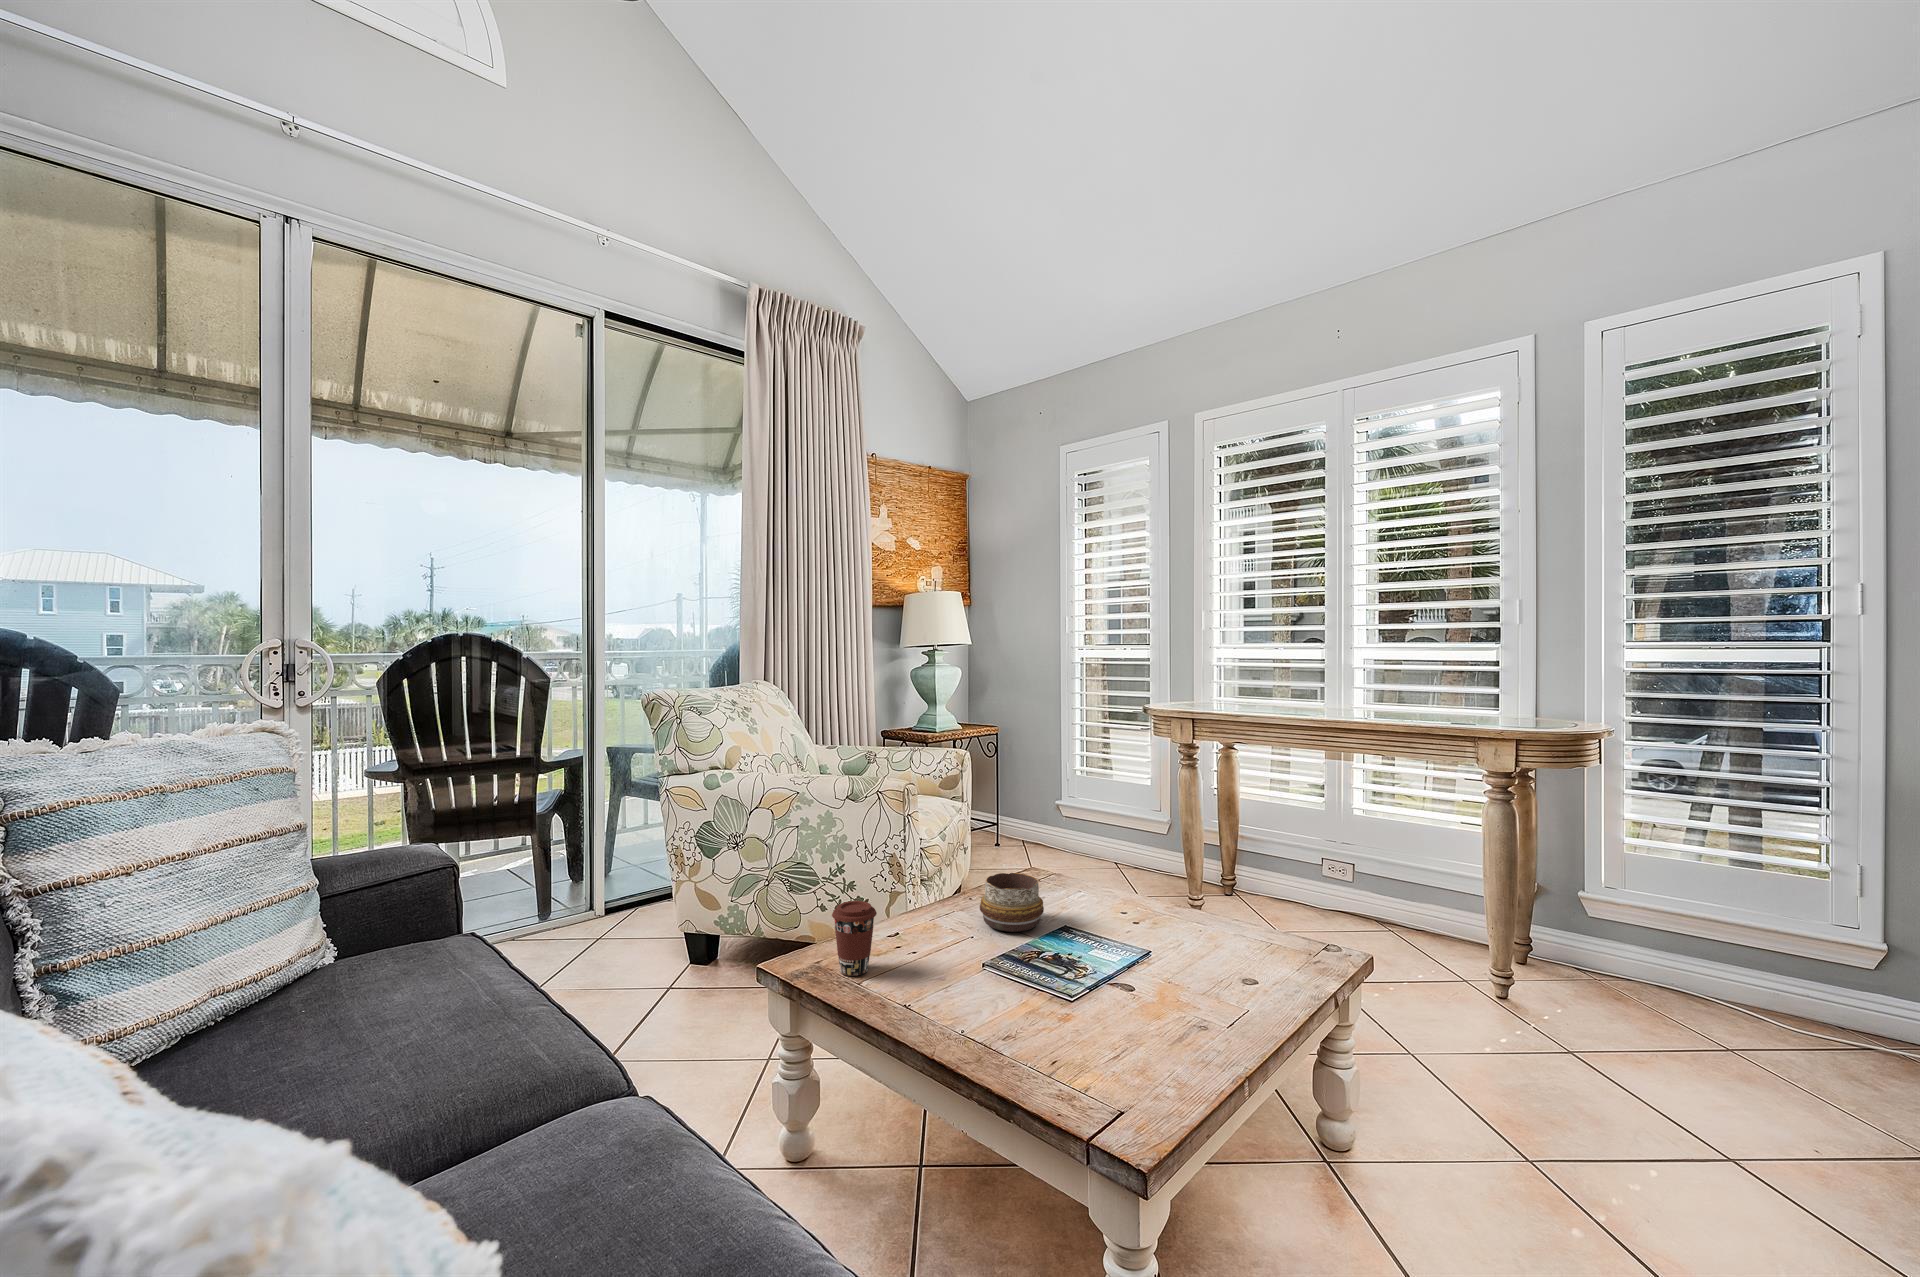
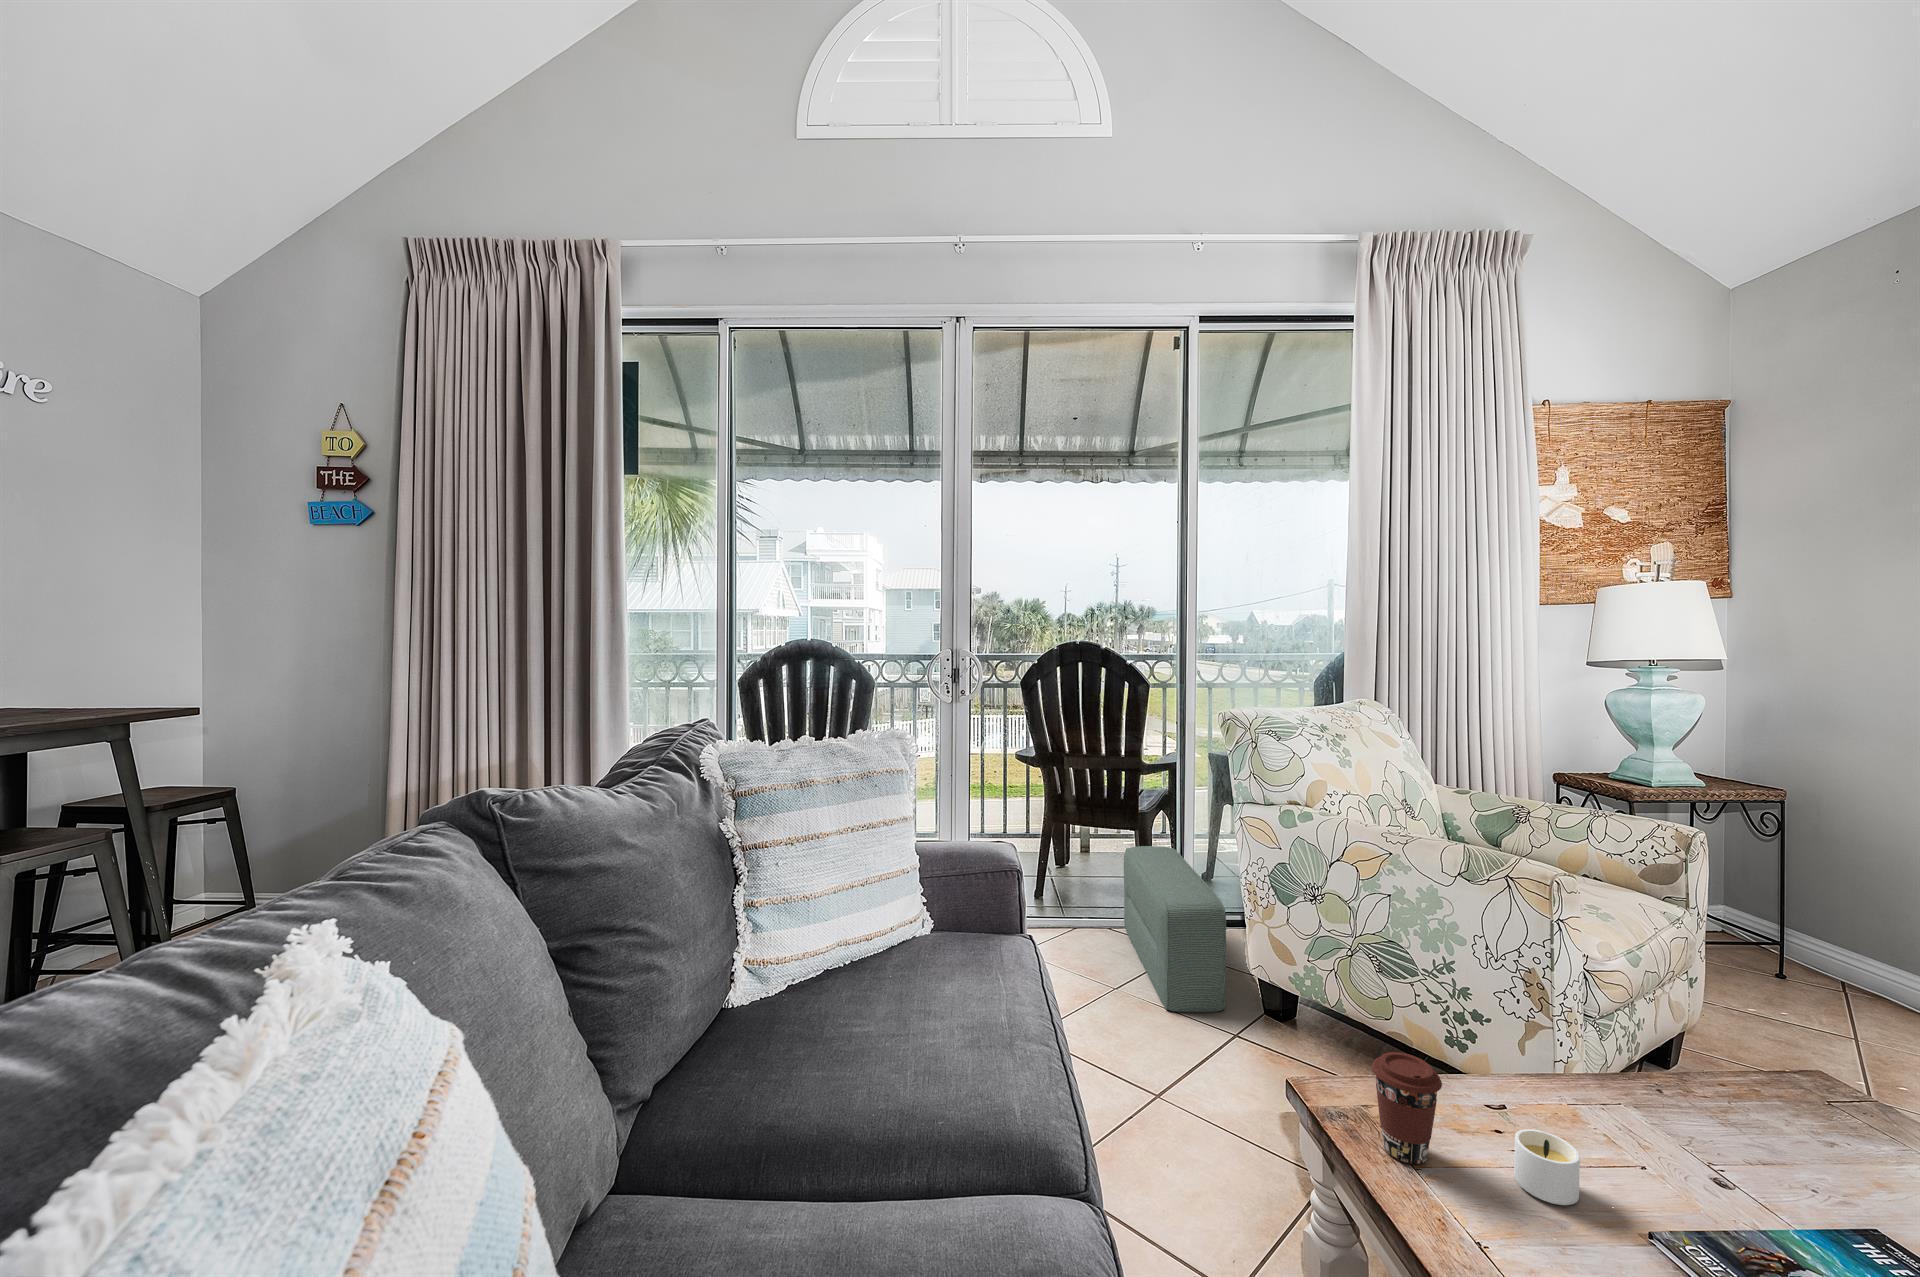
pouf: none [532,839,656,989] -> present [1124,846,1226,1012]
decorative bowl: present [980,873,1044,932] -> none [1657,1083,1808,1210]
candle: none [917,925,967,965] -> present [1514,1129,1580,1205]

